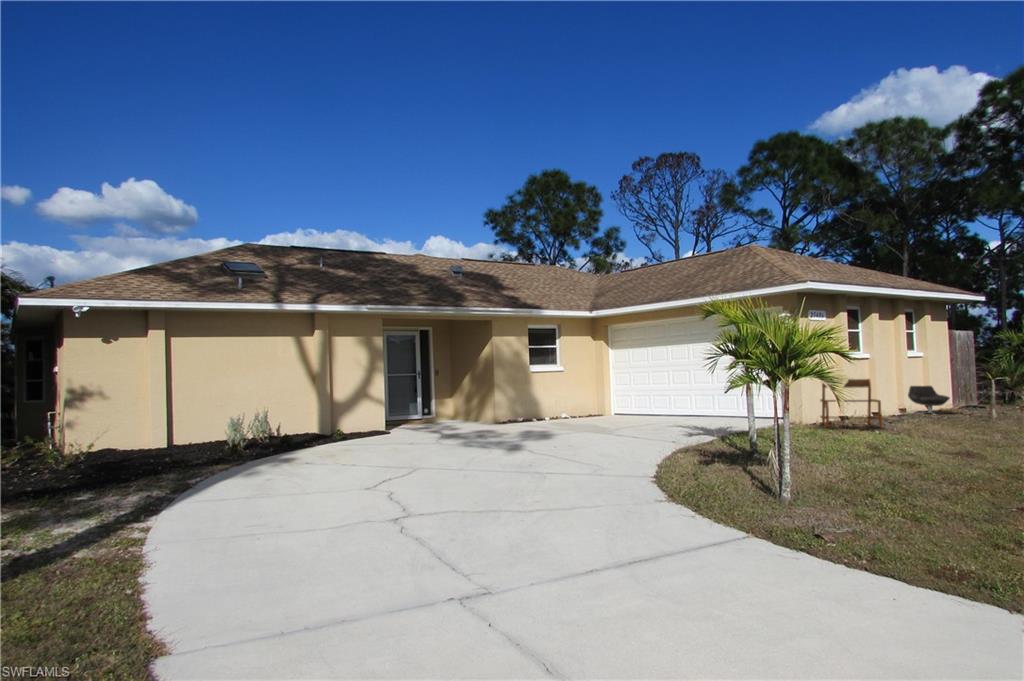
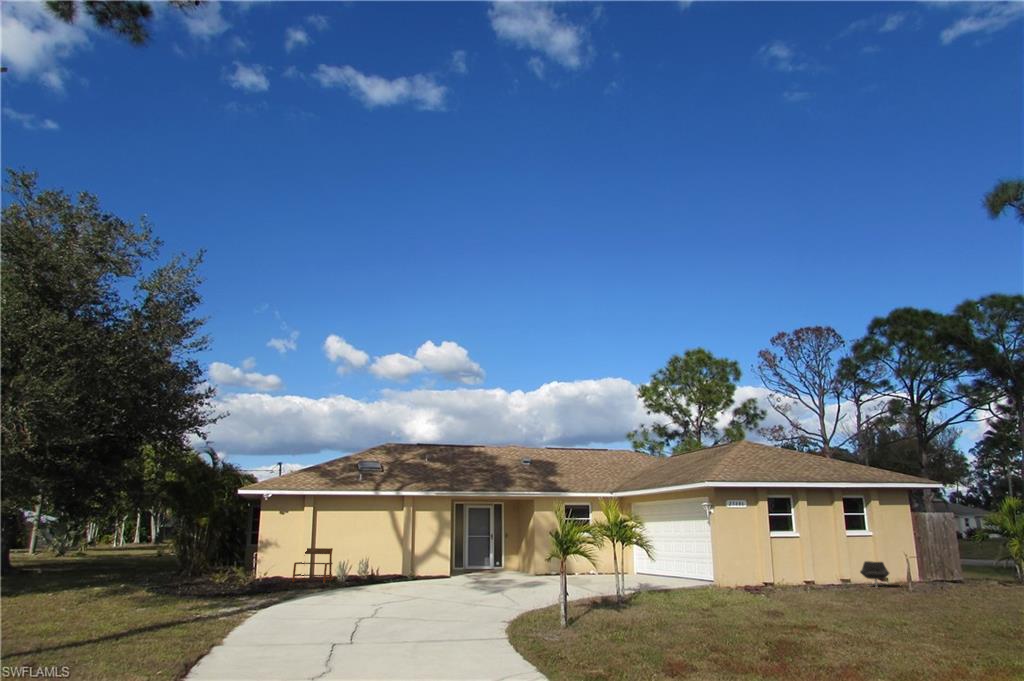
bench: present [820,379,882,428] -> present [292,548,333,583]

